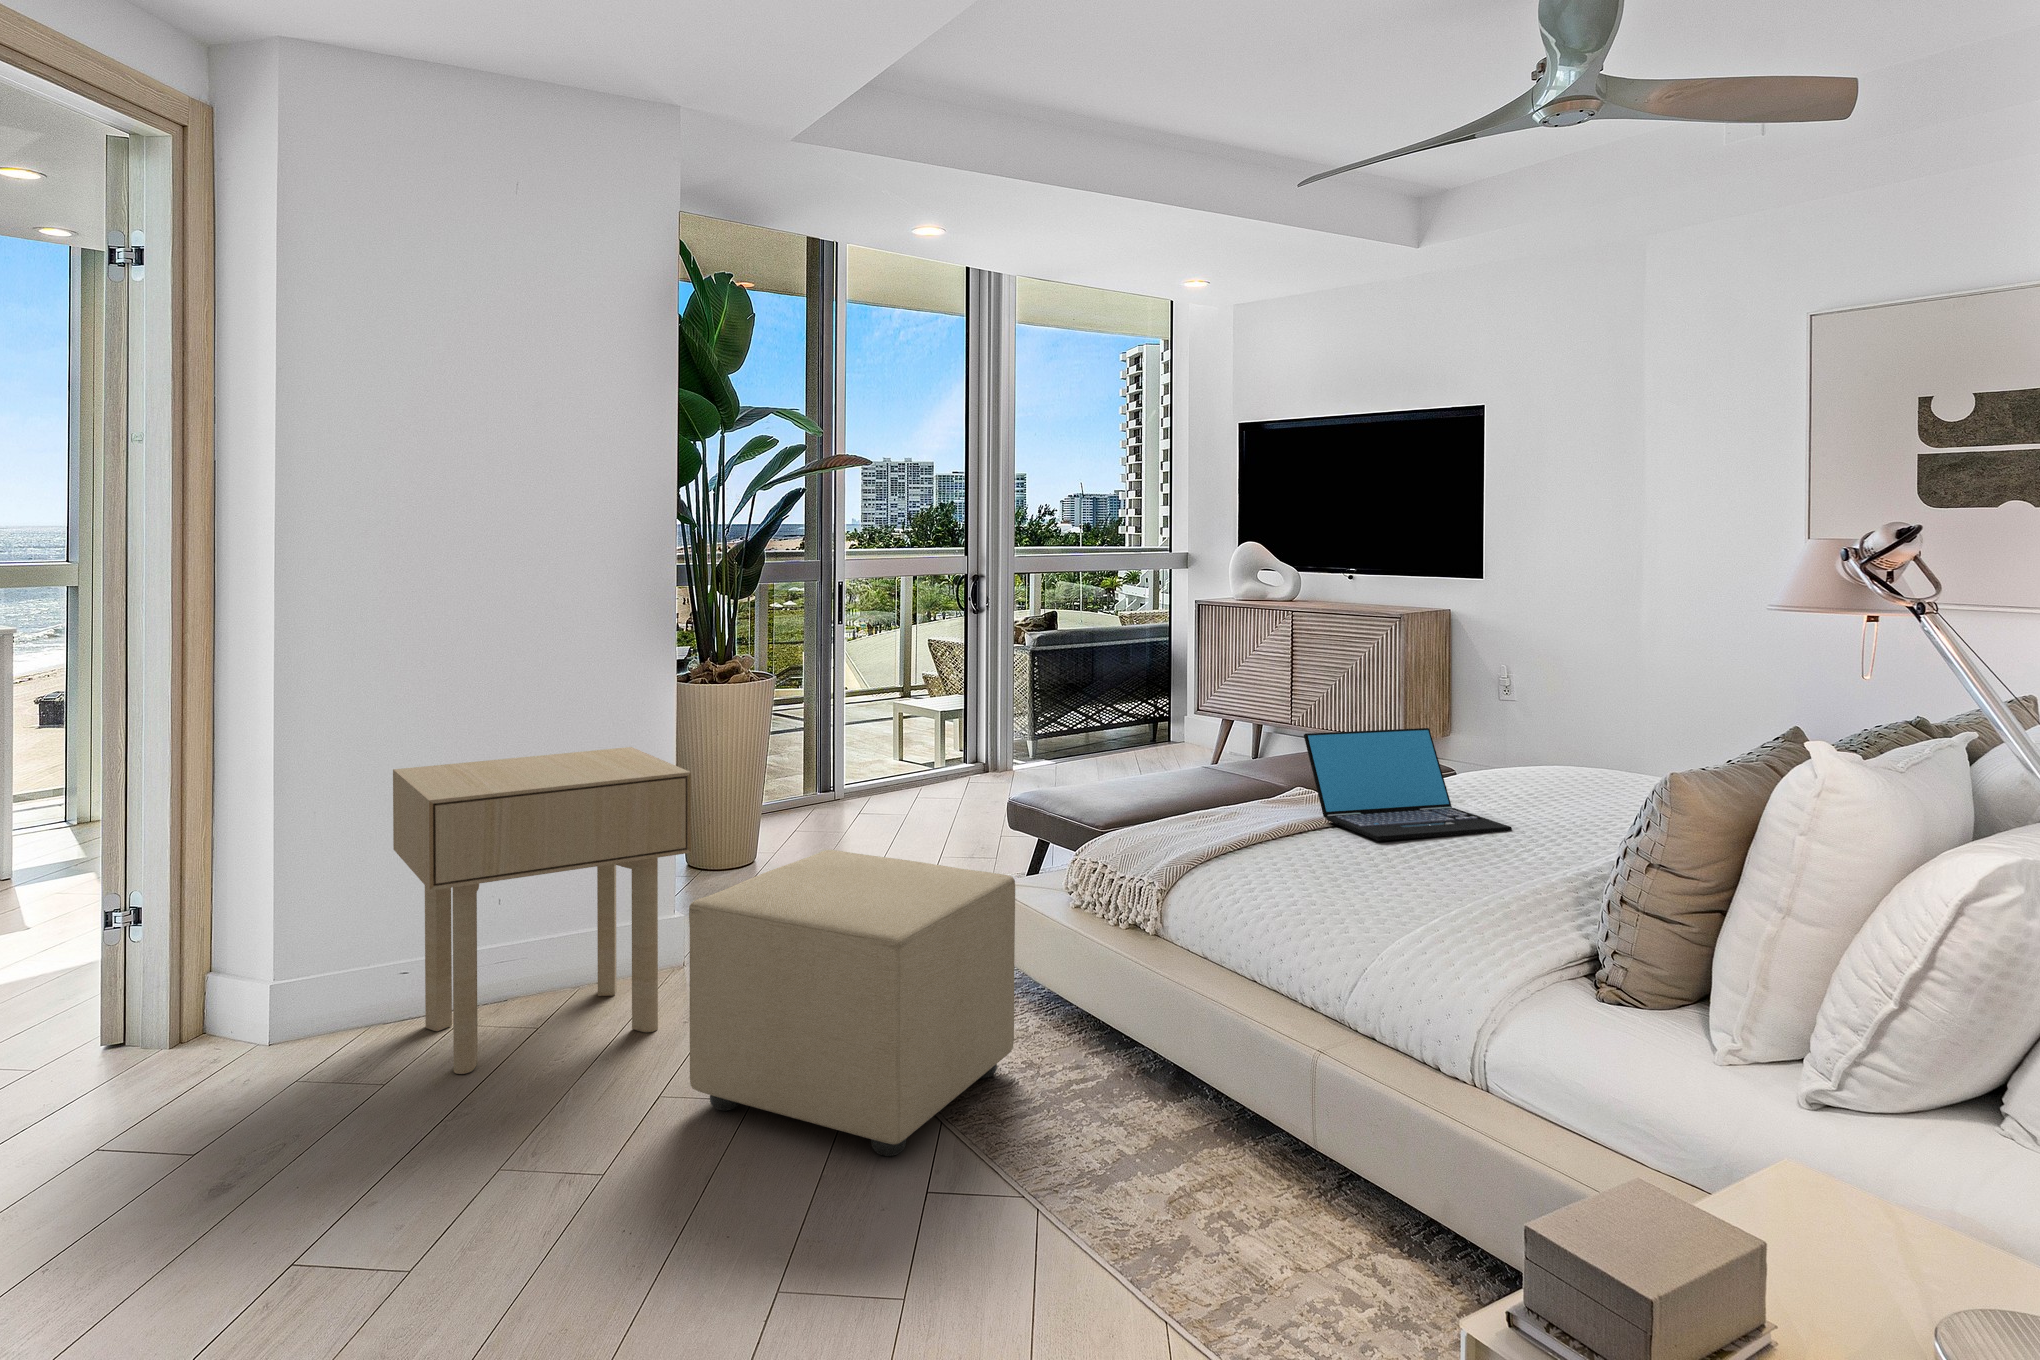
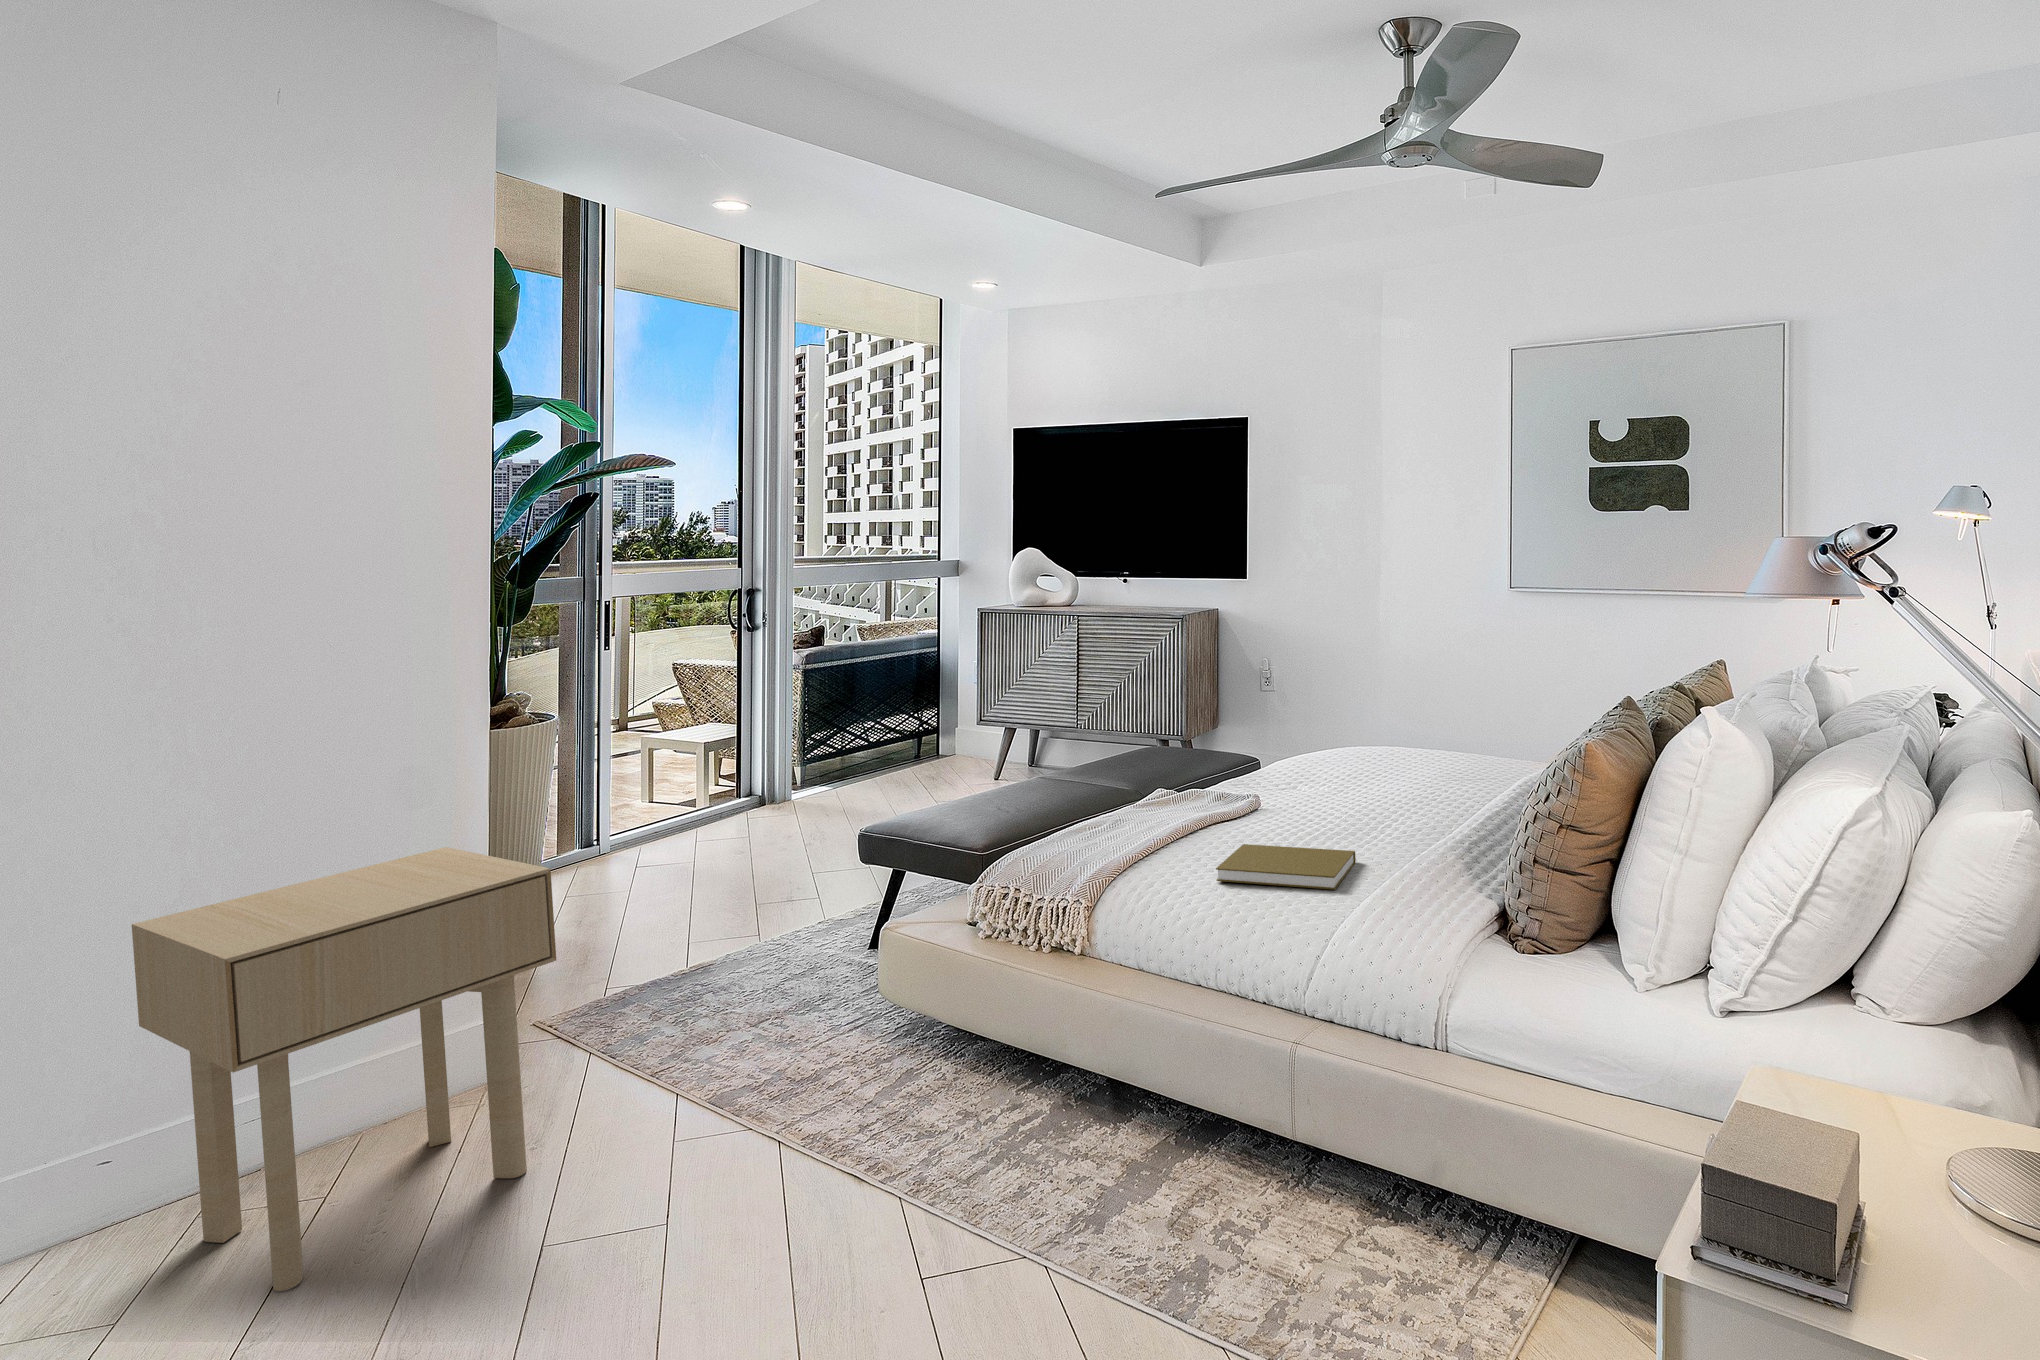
laptop: present [1304,728,1512,841] -> none [1171,722,1357,834]
book: none [1295,846,1463,903] -> present [1216,844,1356,890]
ottoman: present [689,850,1015,1156] -> none [600,925,950,1253]

